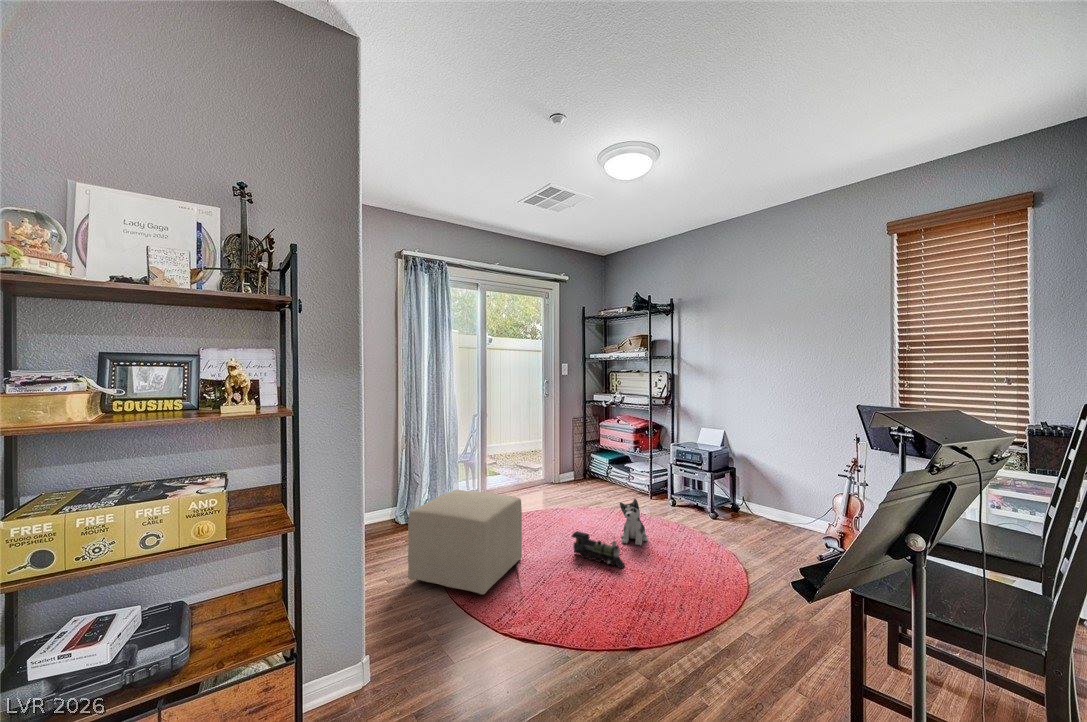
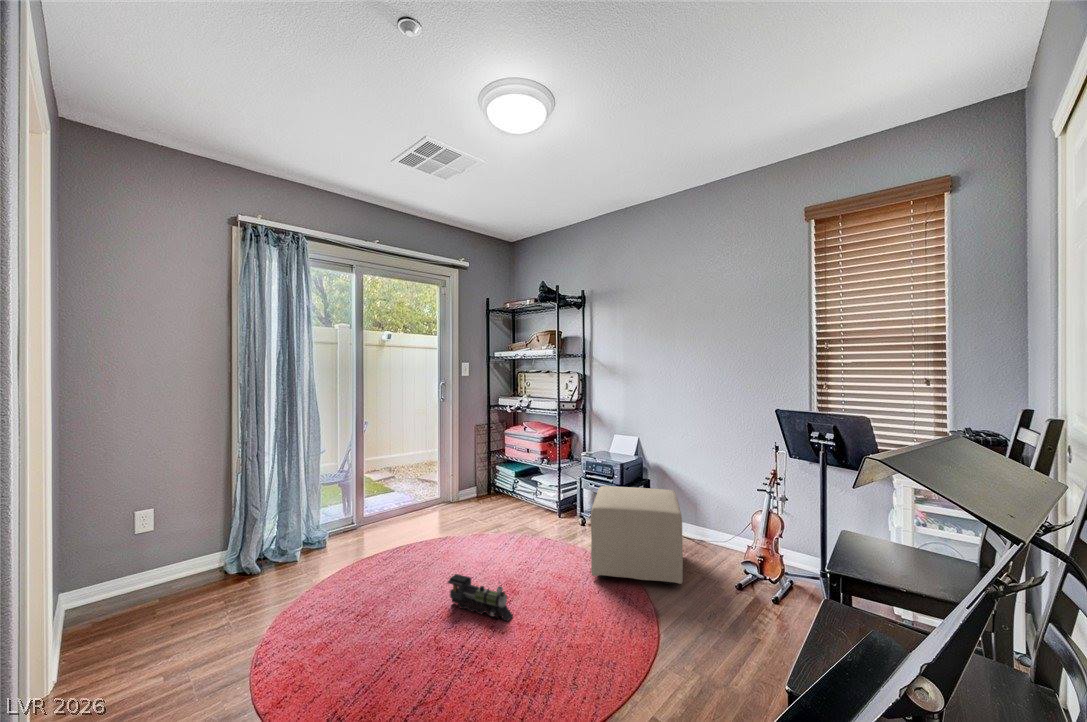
ottoman: present [408,490,522,595] -> present [591,486,683,585]
plush toy: present [620,499,647,546] -> none [514,527,546,584]

